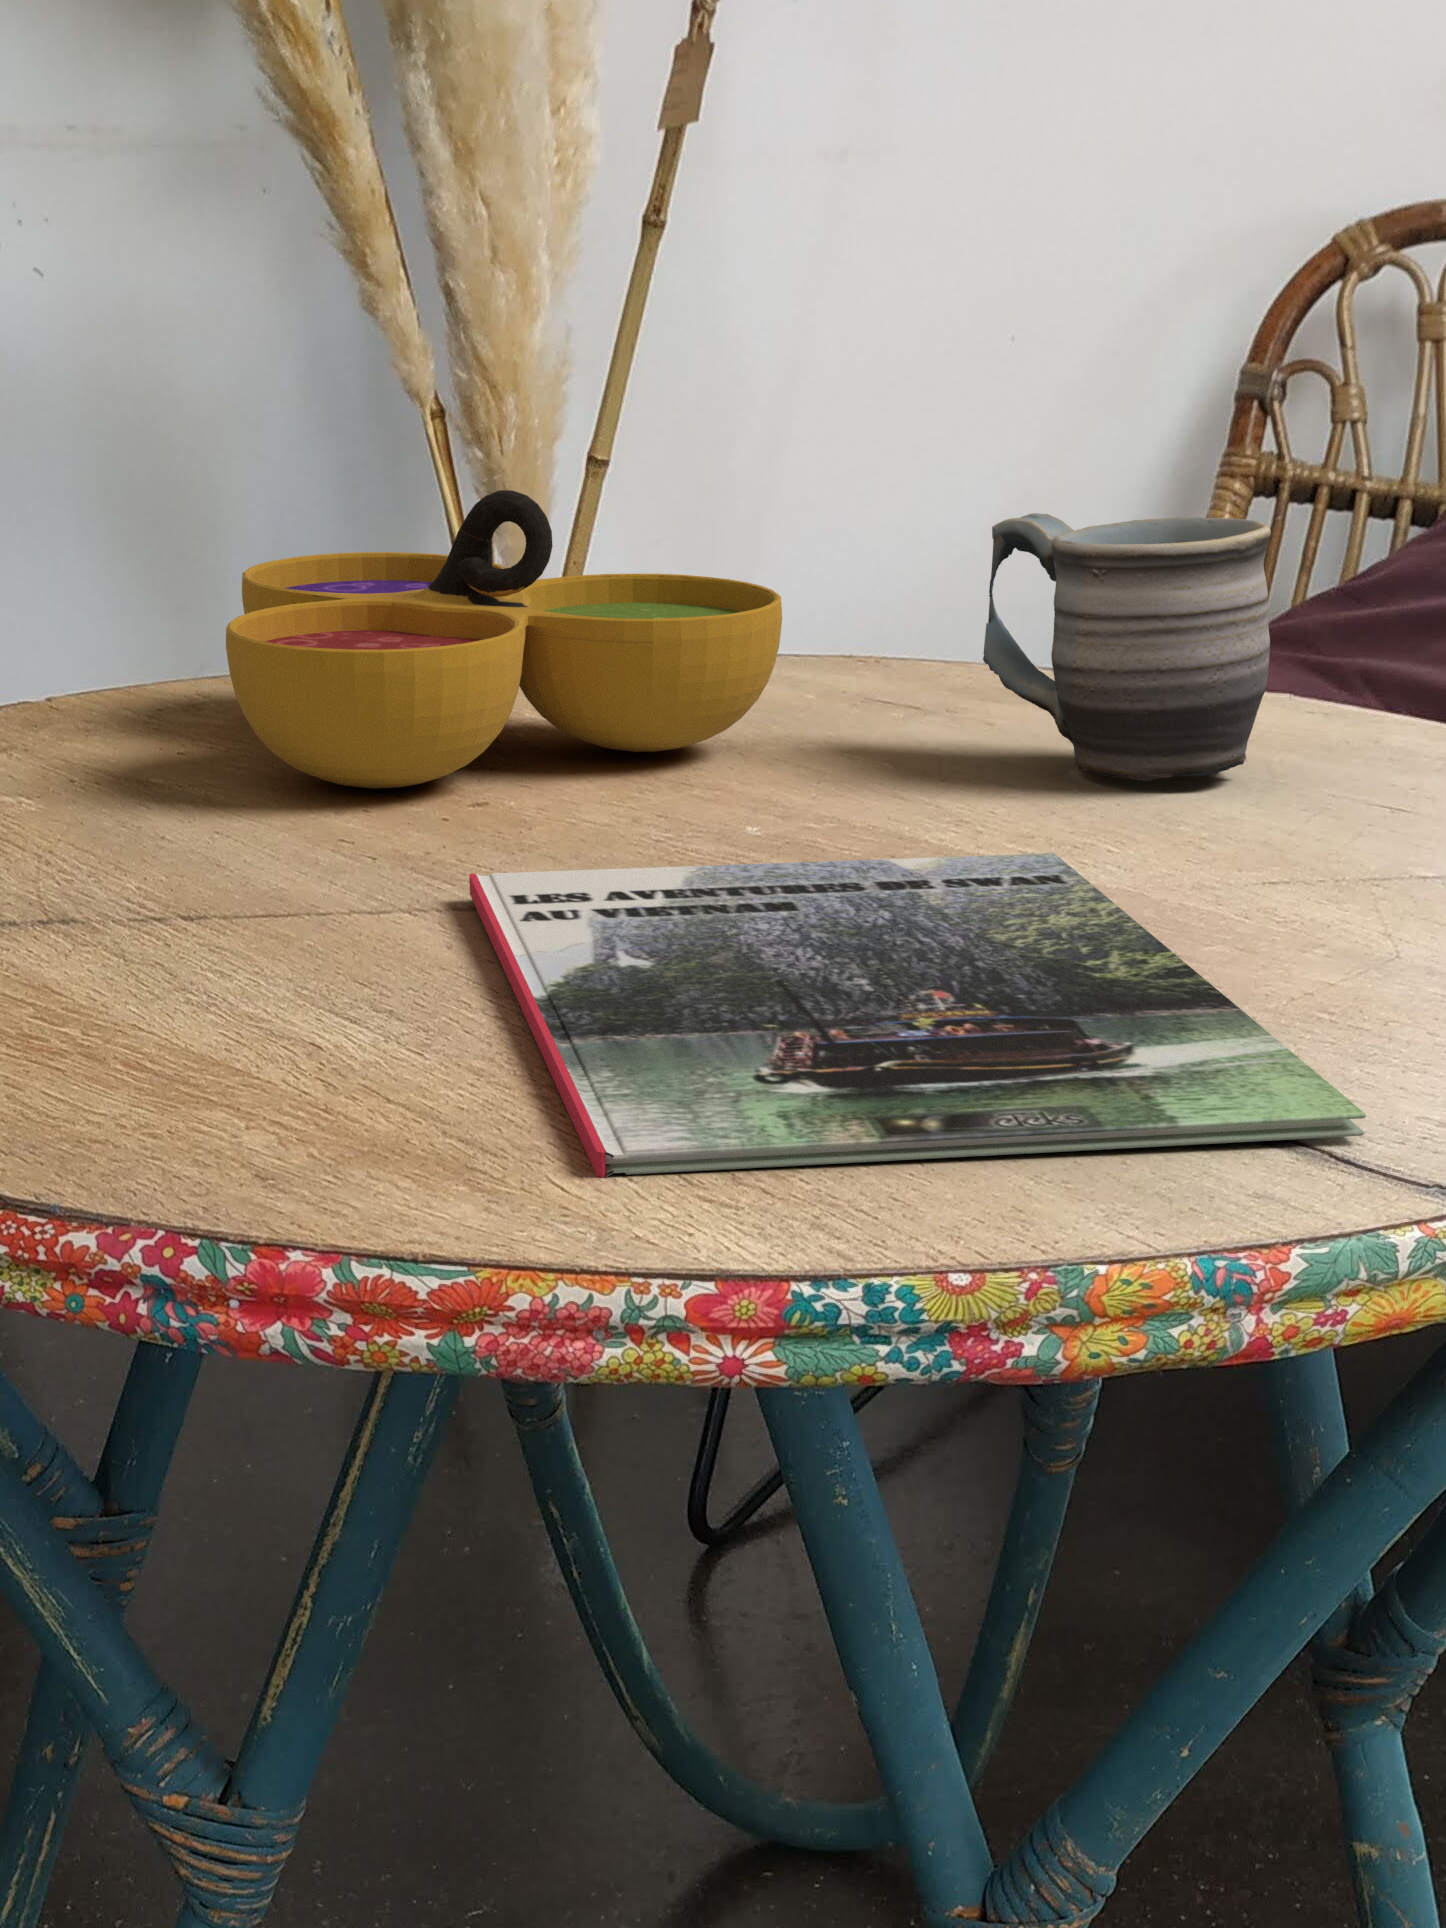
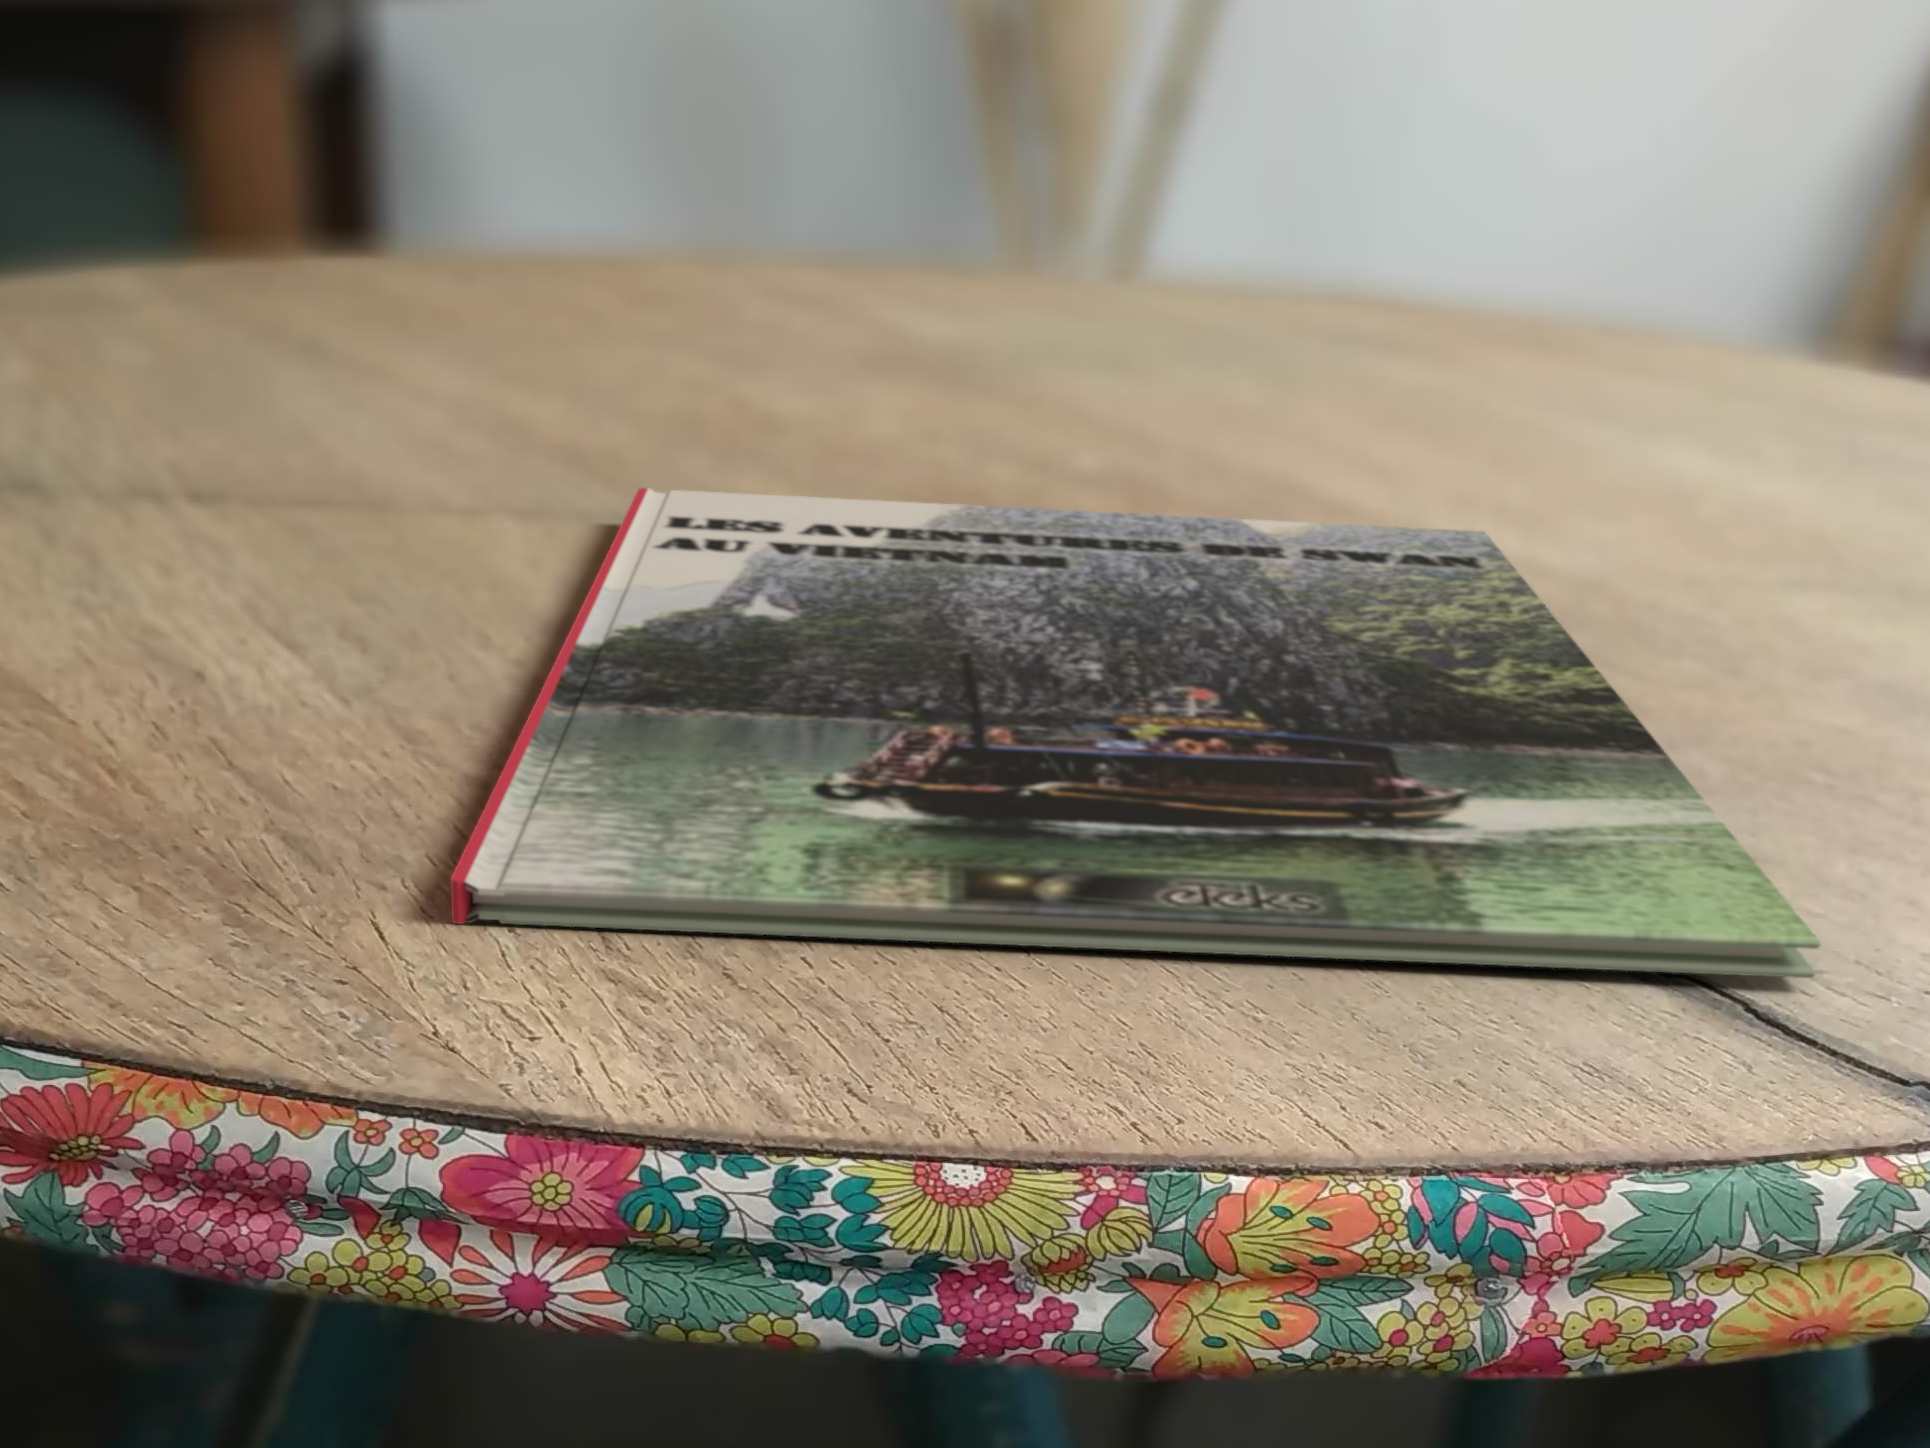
decorative bowl: present [226,490,782,789] -> none [456,34,1215,394]
mug: present [983,513,1271,781] -> none [1474,114,1868,470]

